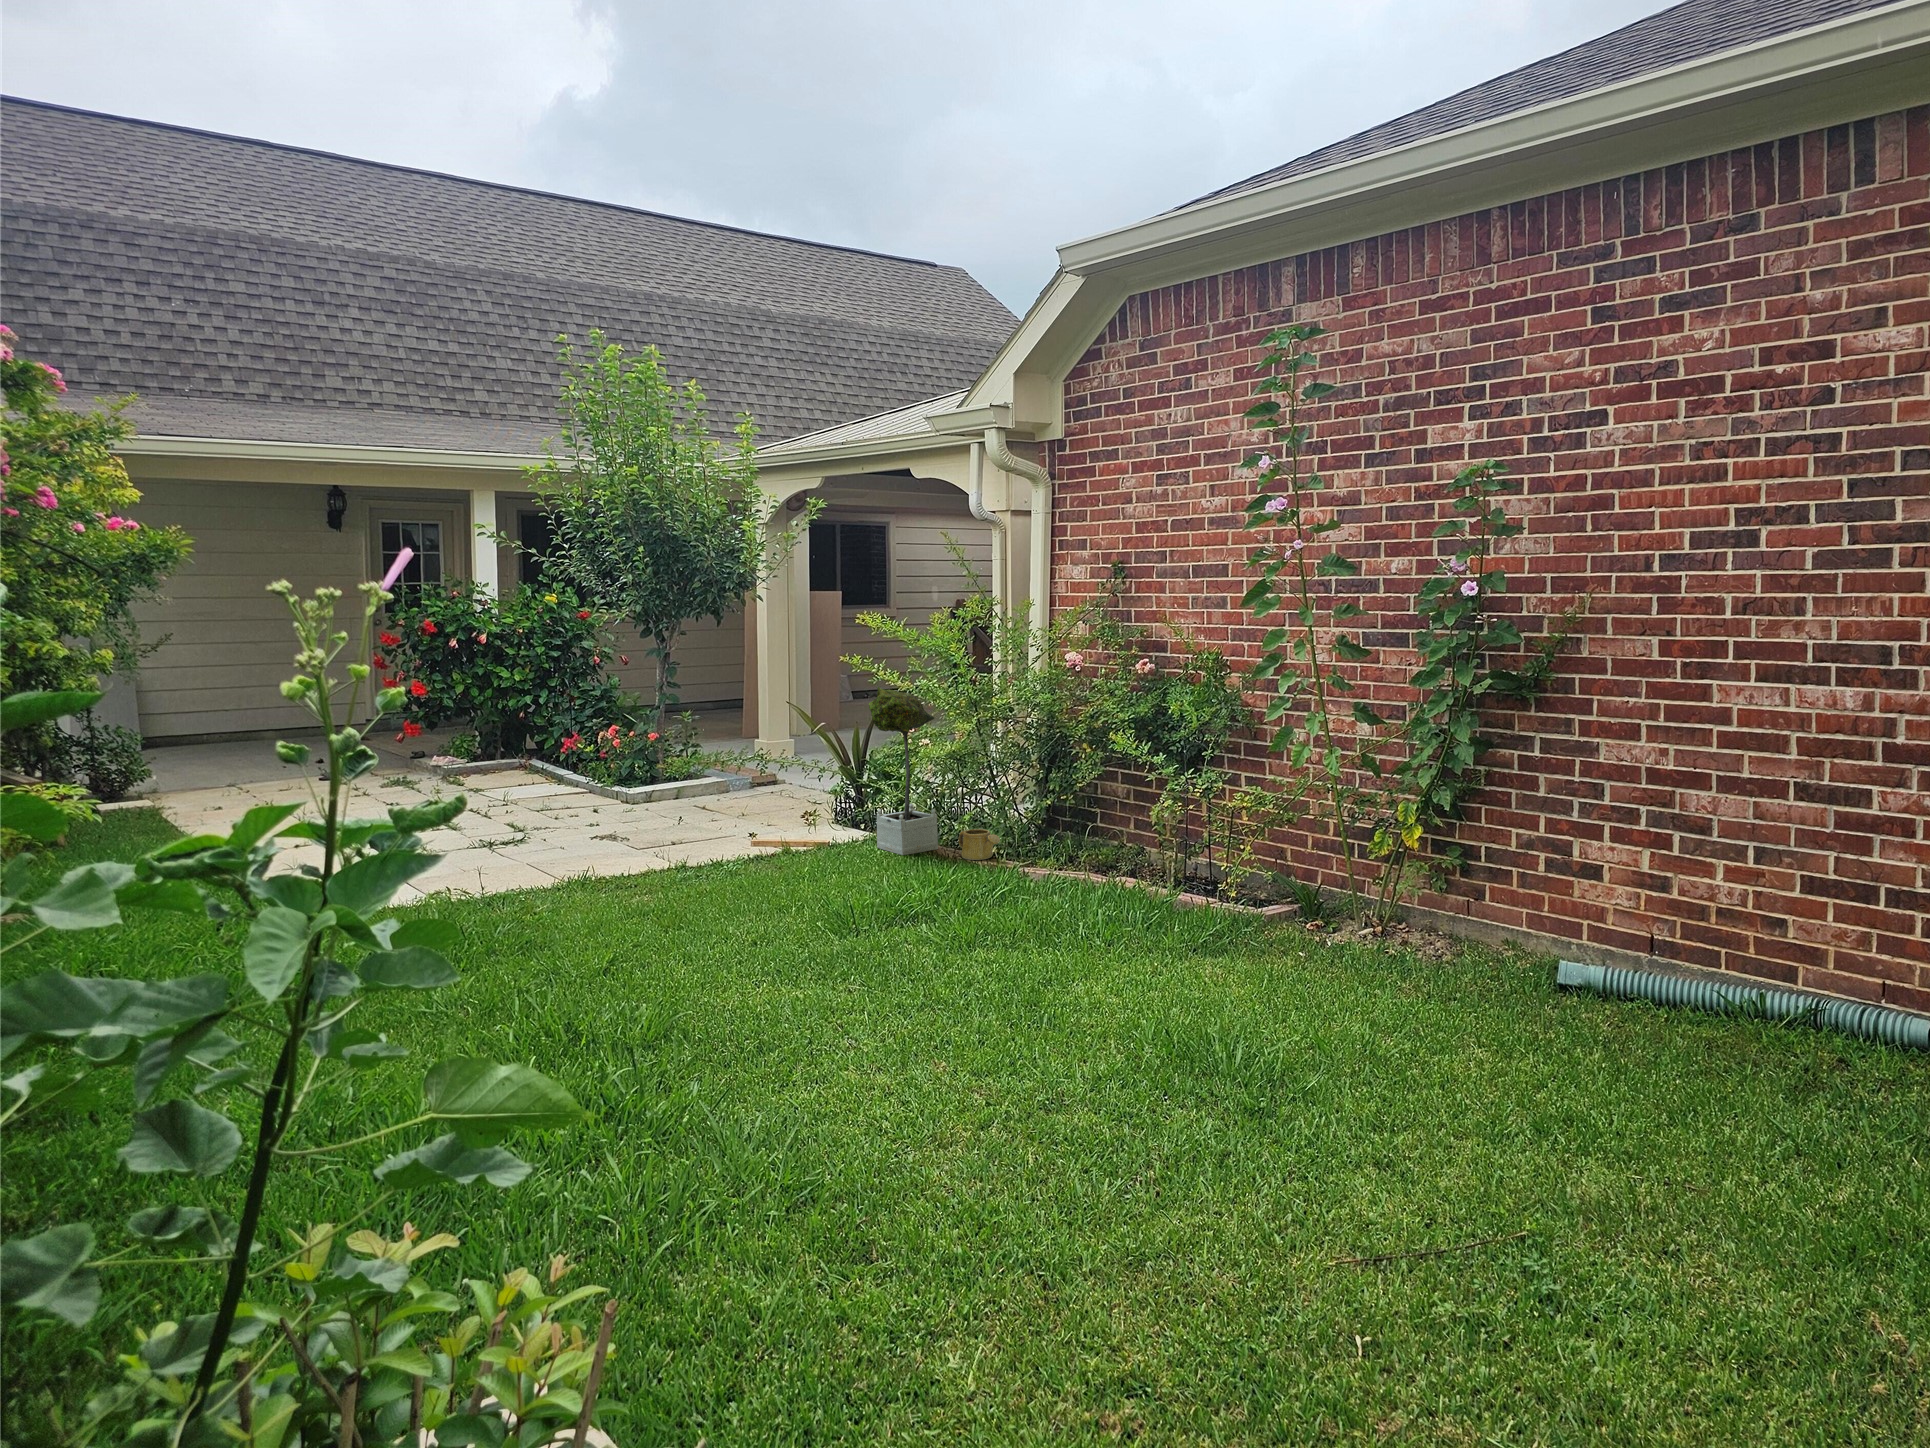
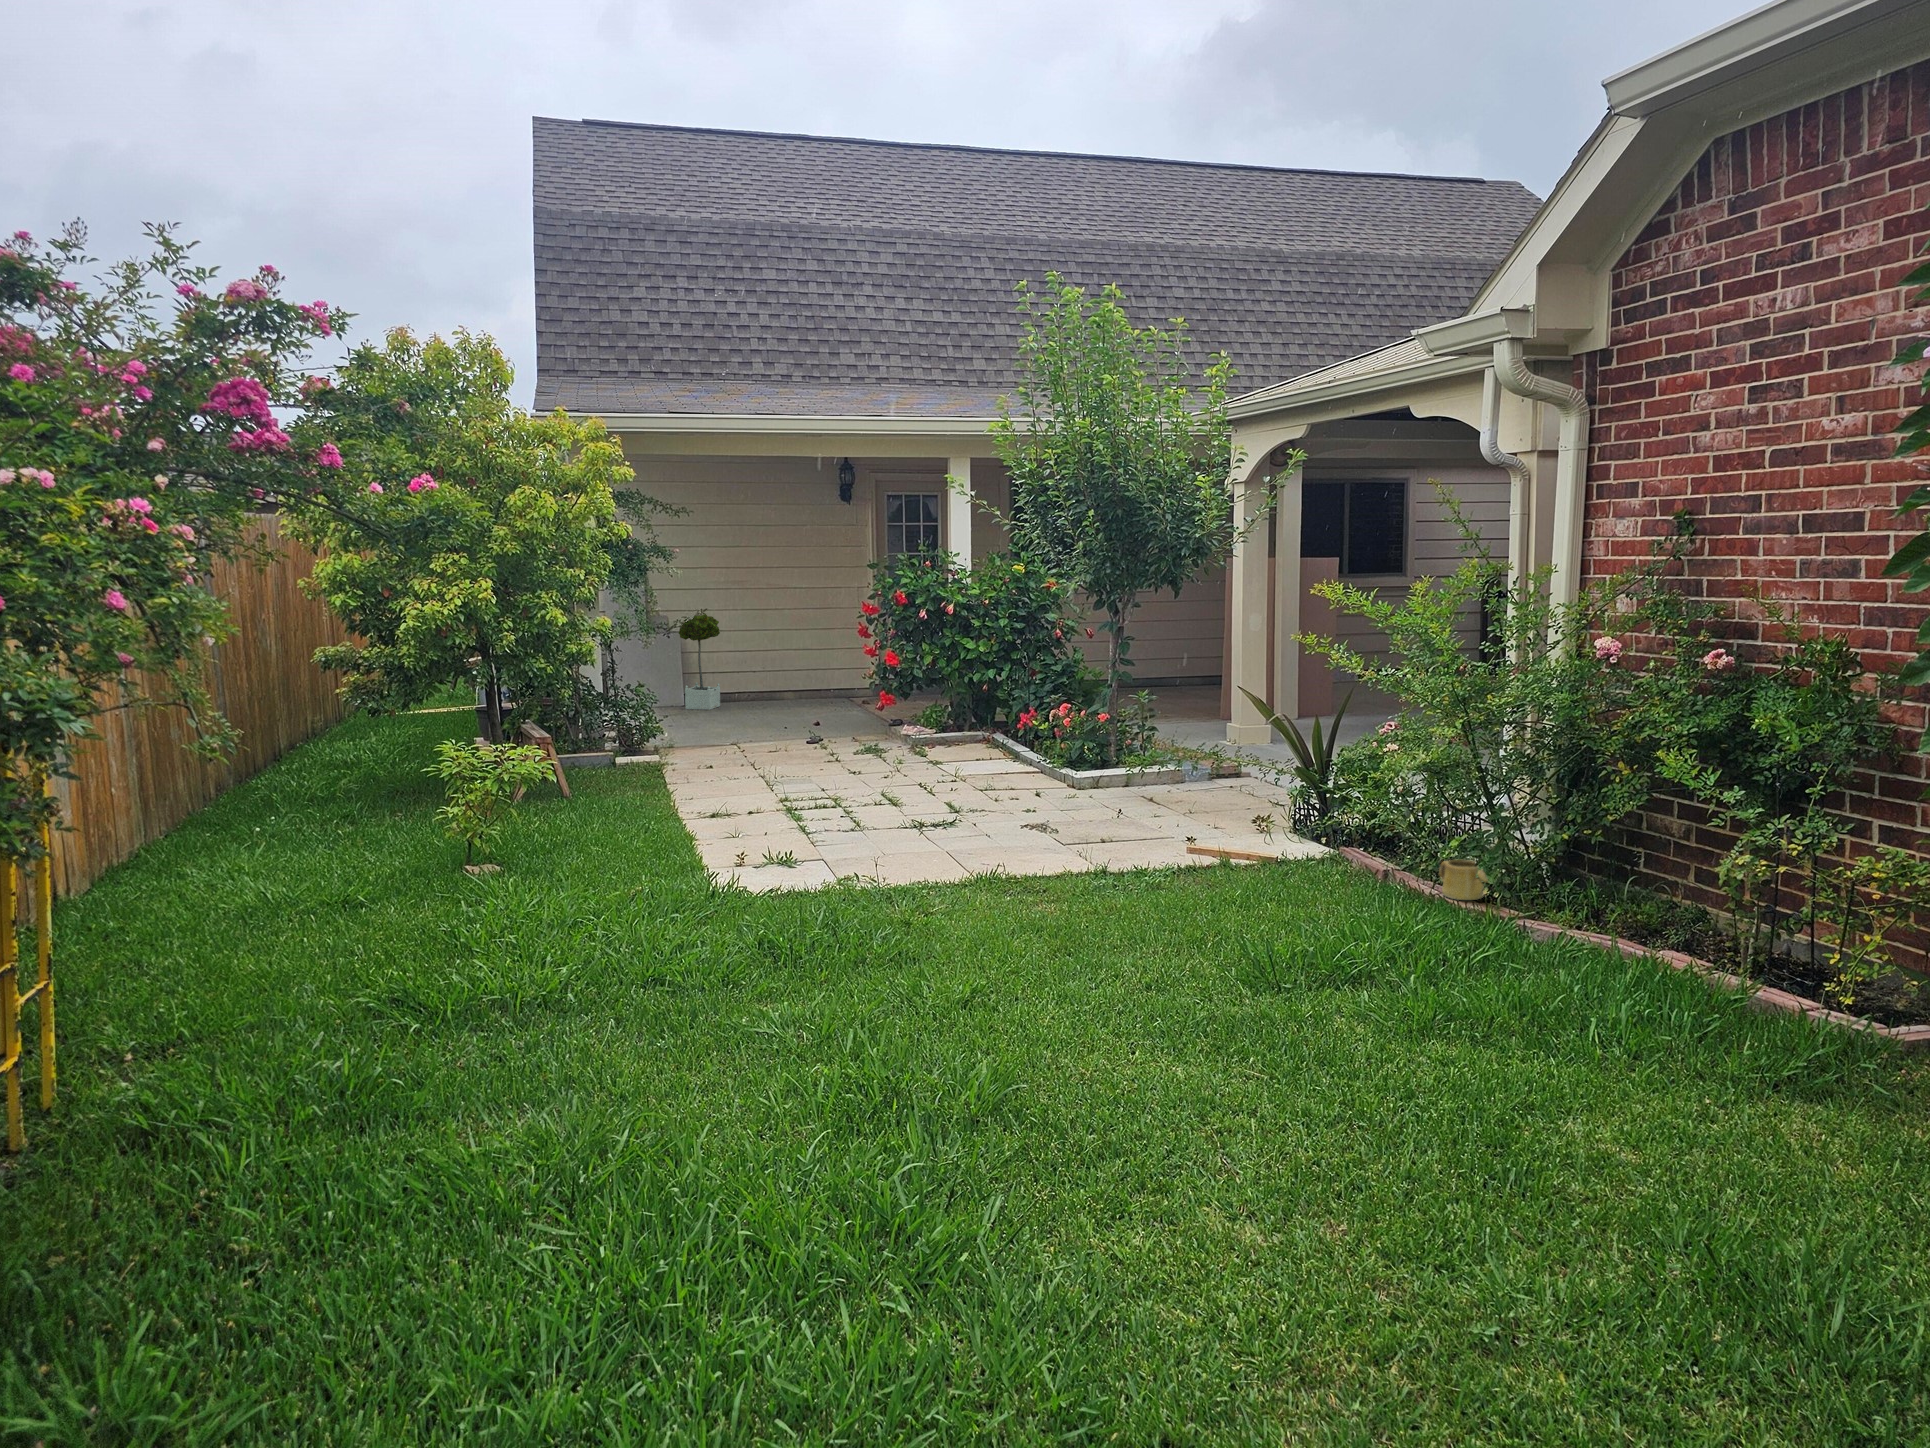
potted tree: present [869,687,938,855] -> present [679,614,720,710]

